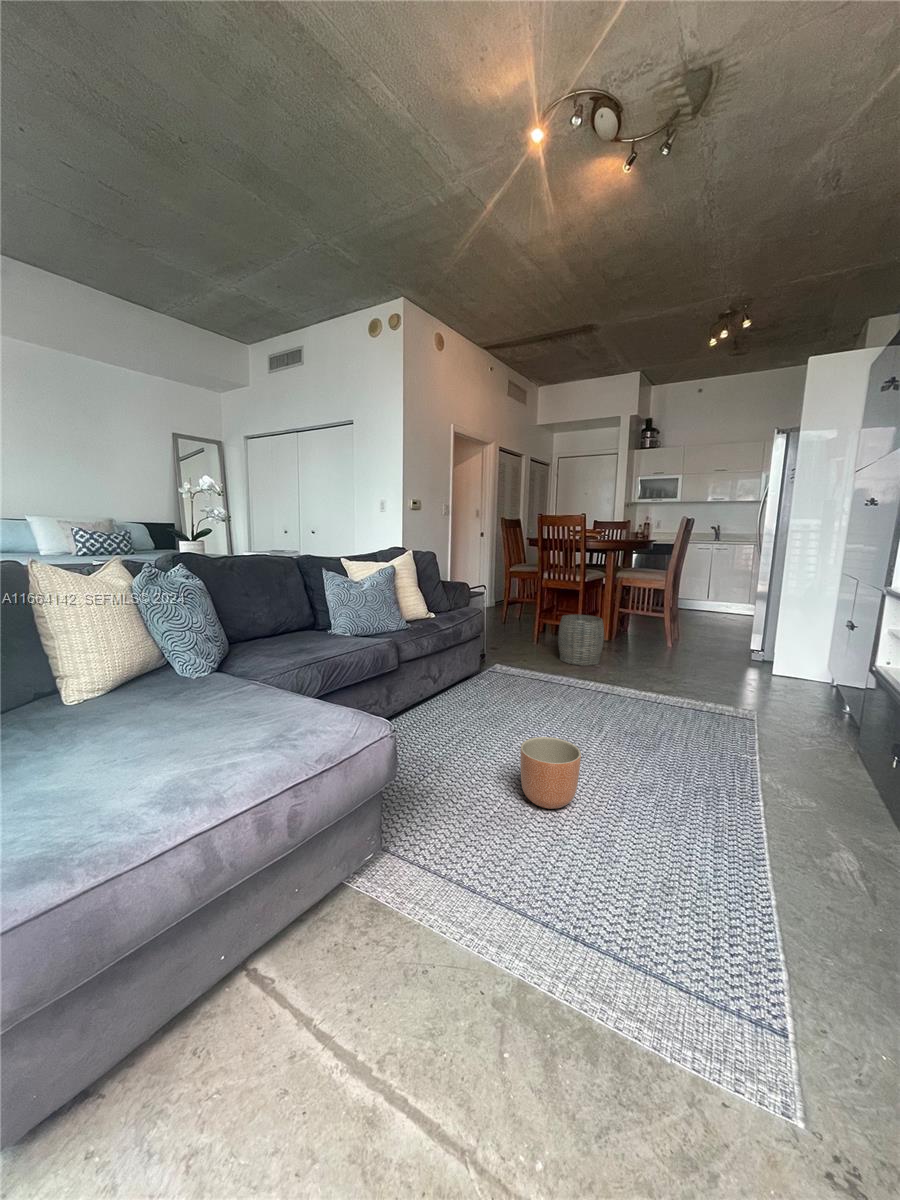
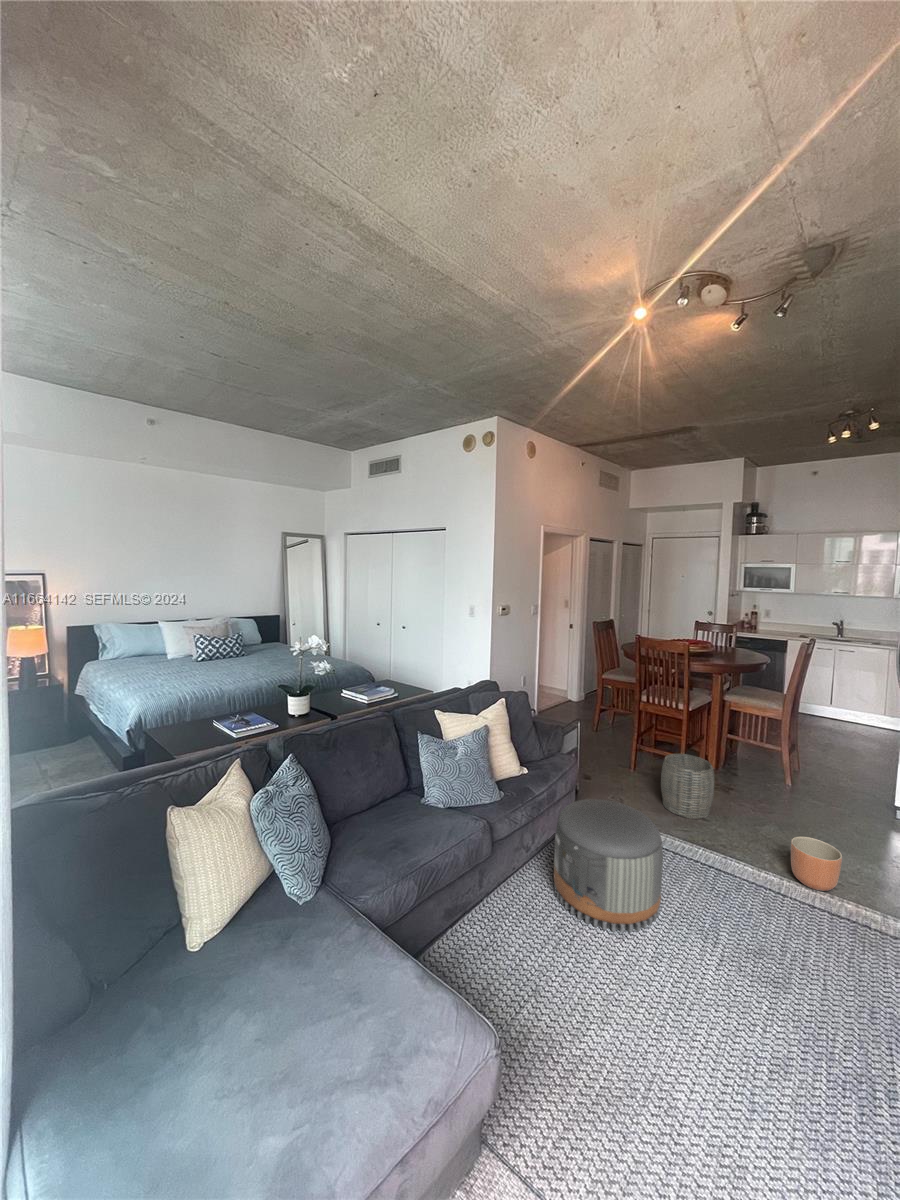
pouf: none [457,630,553,726] -> present [554,799,663,932]
planter: present [520,737,581,809] -> present [791,837,842,891]

